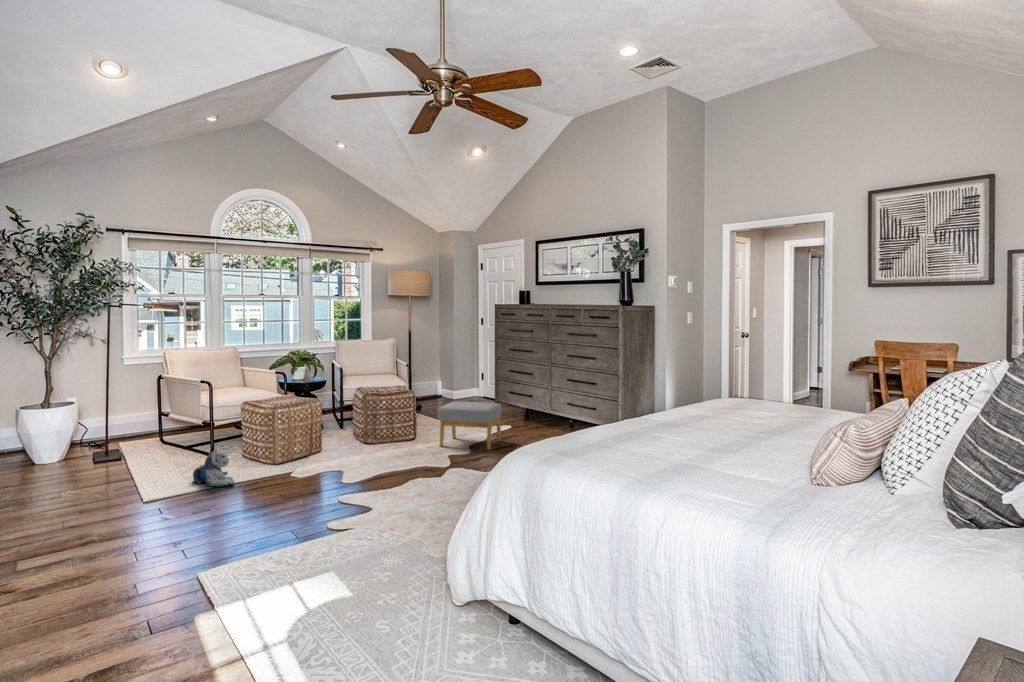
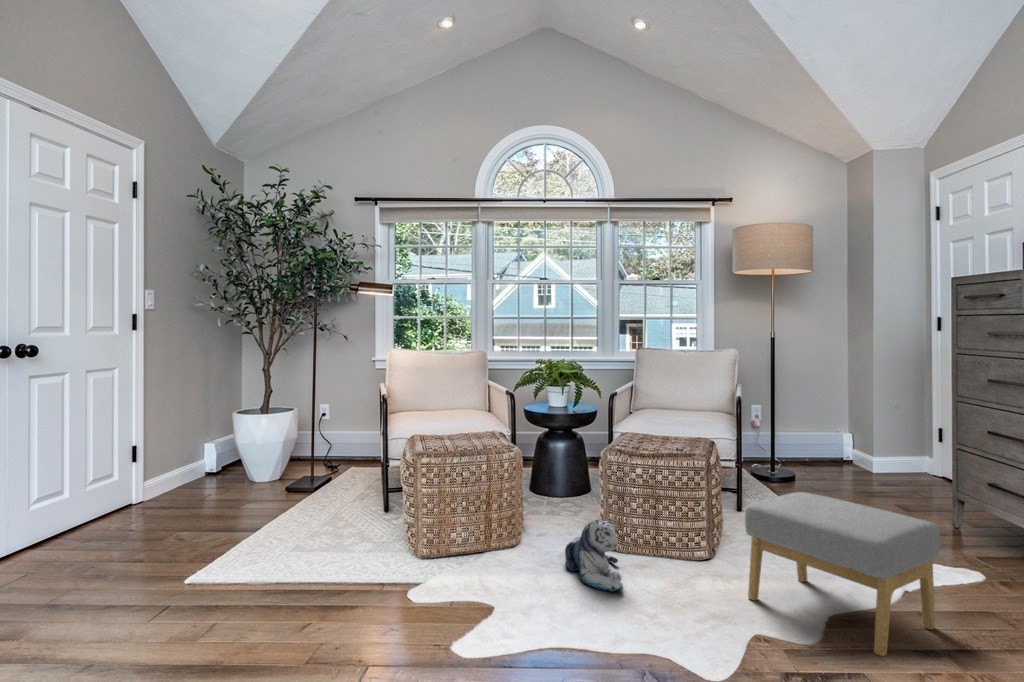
plush toy: present [193,451,235,487] -> present [565,520,623,592]

